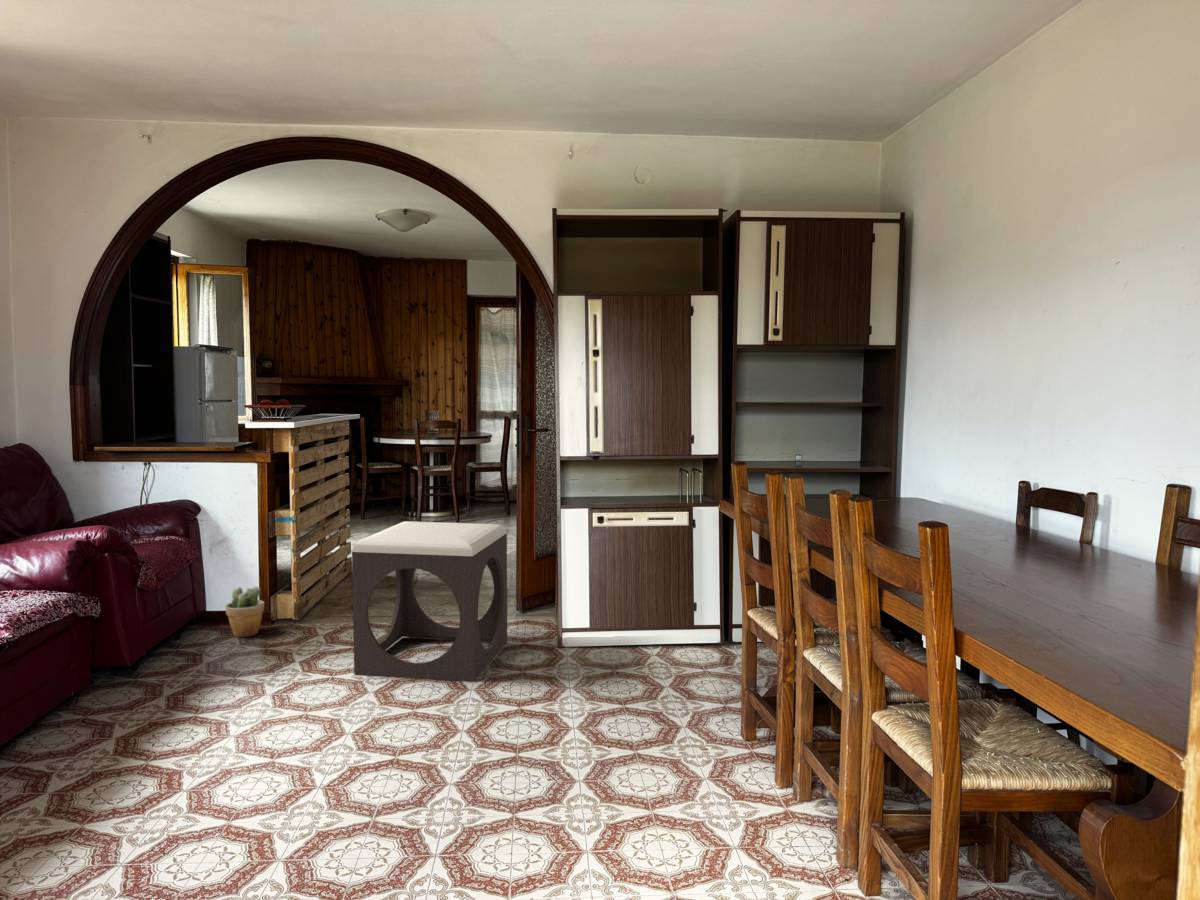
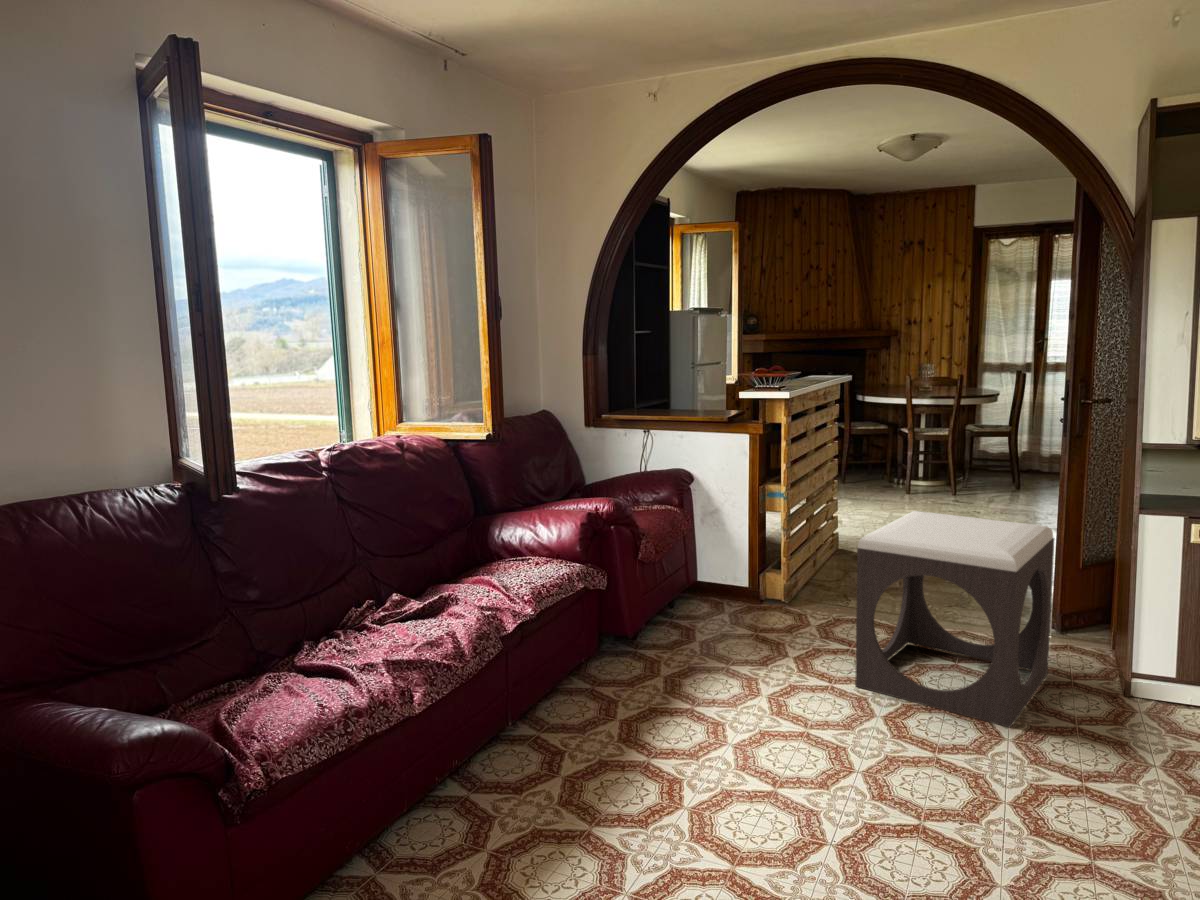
potted plant: present [225,587,264,637] -> none [717,563,755,616]

